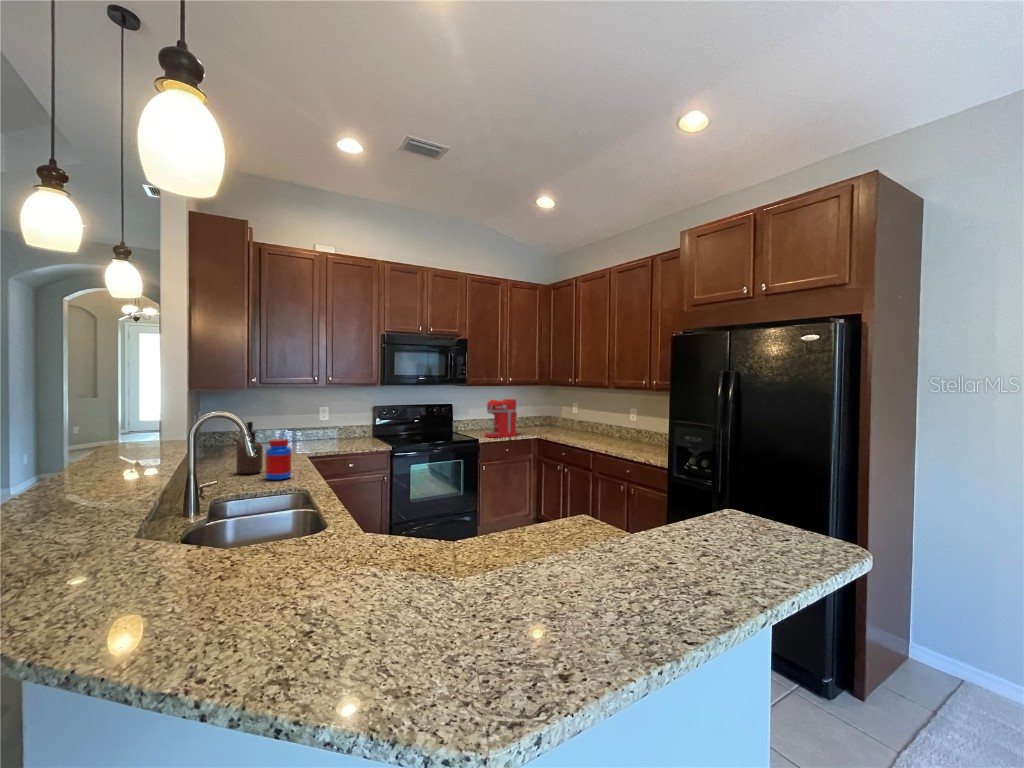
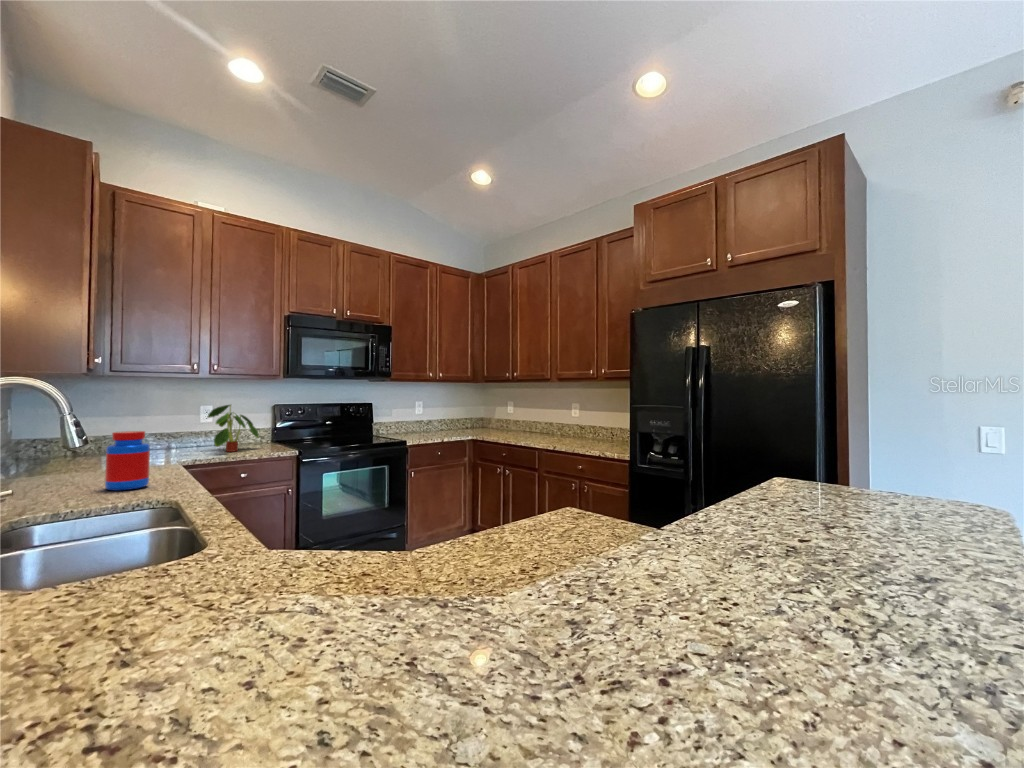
coffee maker: present [485,399,517,437] -> none [413,396,450,439]
plant: none [323,407,364,444] -> present [208,405,259,452]
soap dispenser: present [236,422,263,474] -> none [56,409,102,486]

